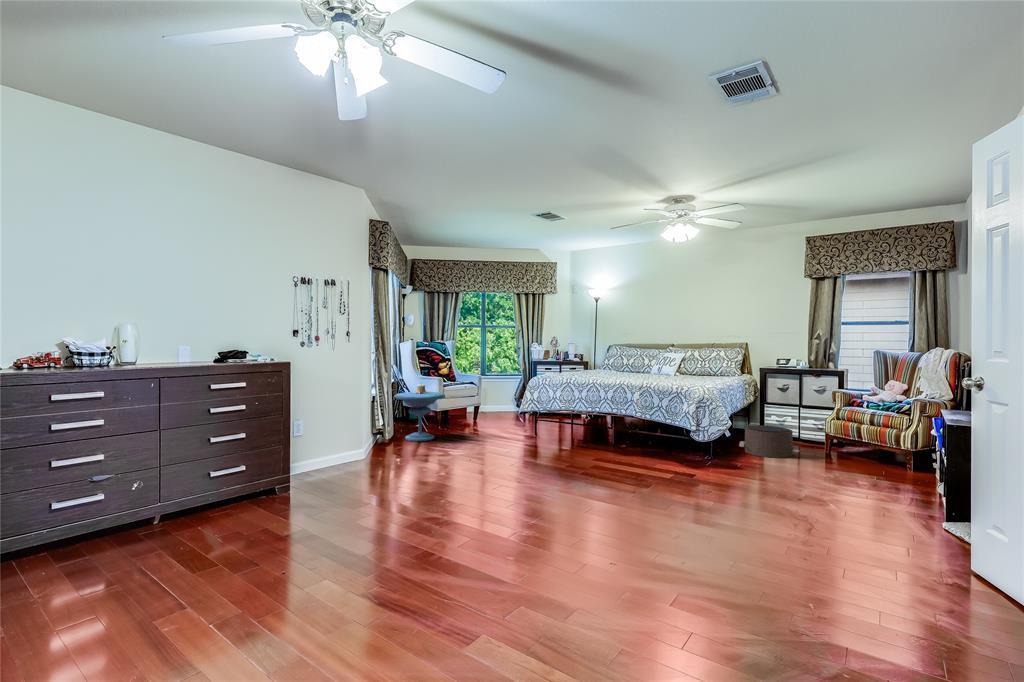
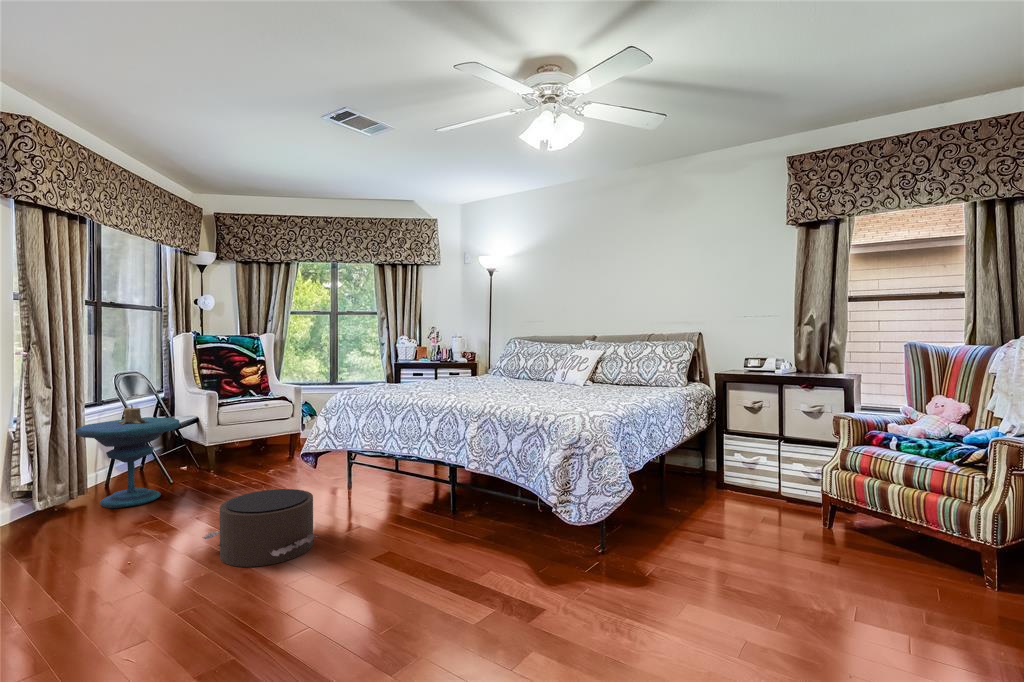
pouf: present [739,425,800,458] -> present [202,489,317,567]

